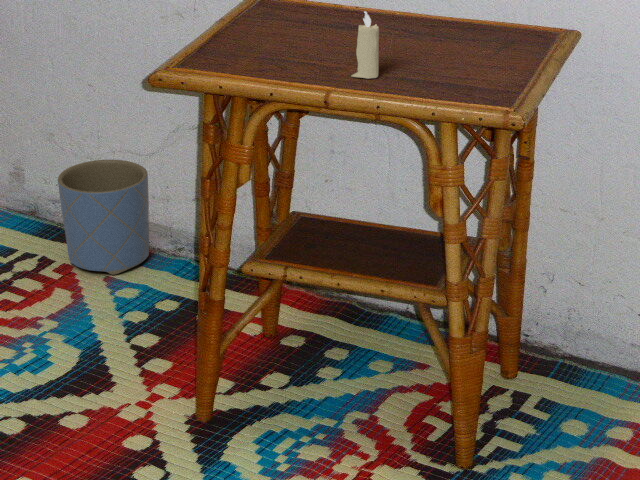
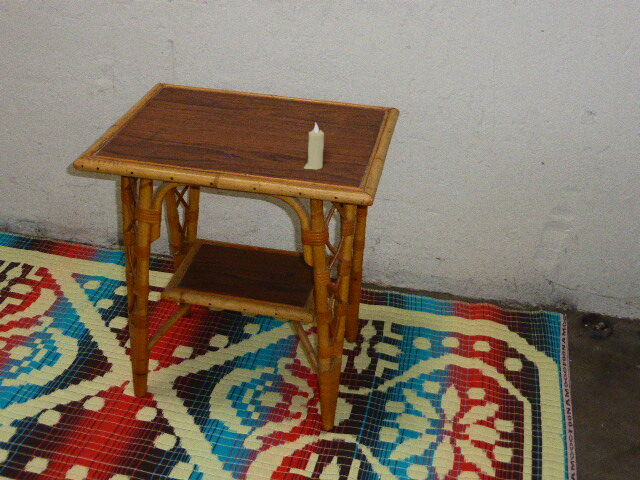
planter: present [58,160,149,275] -> none [29,192,98,272]

